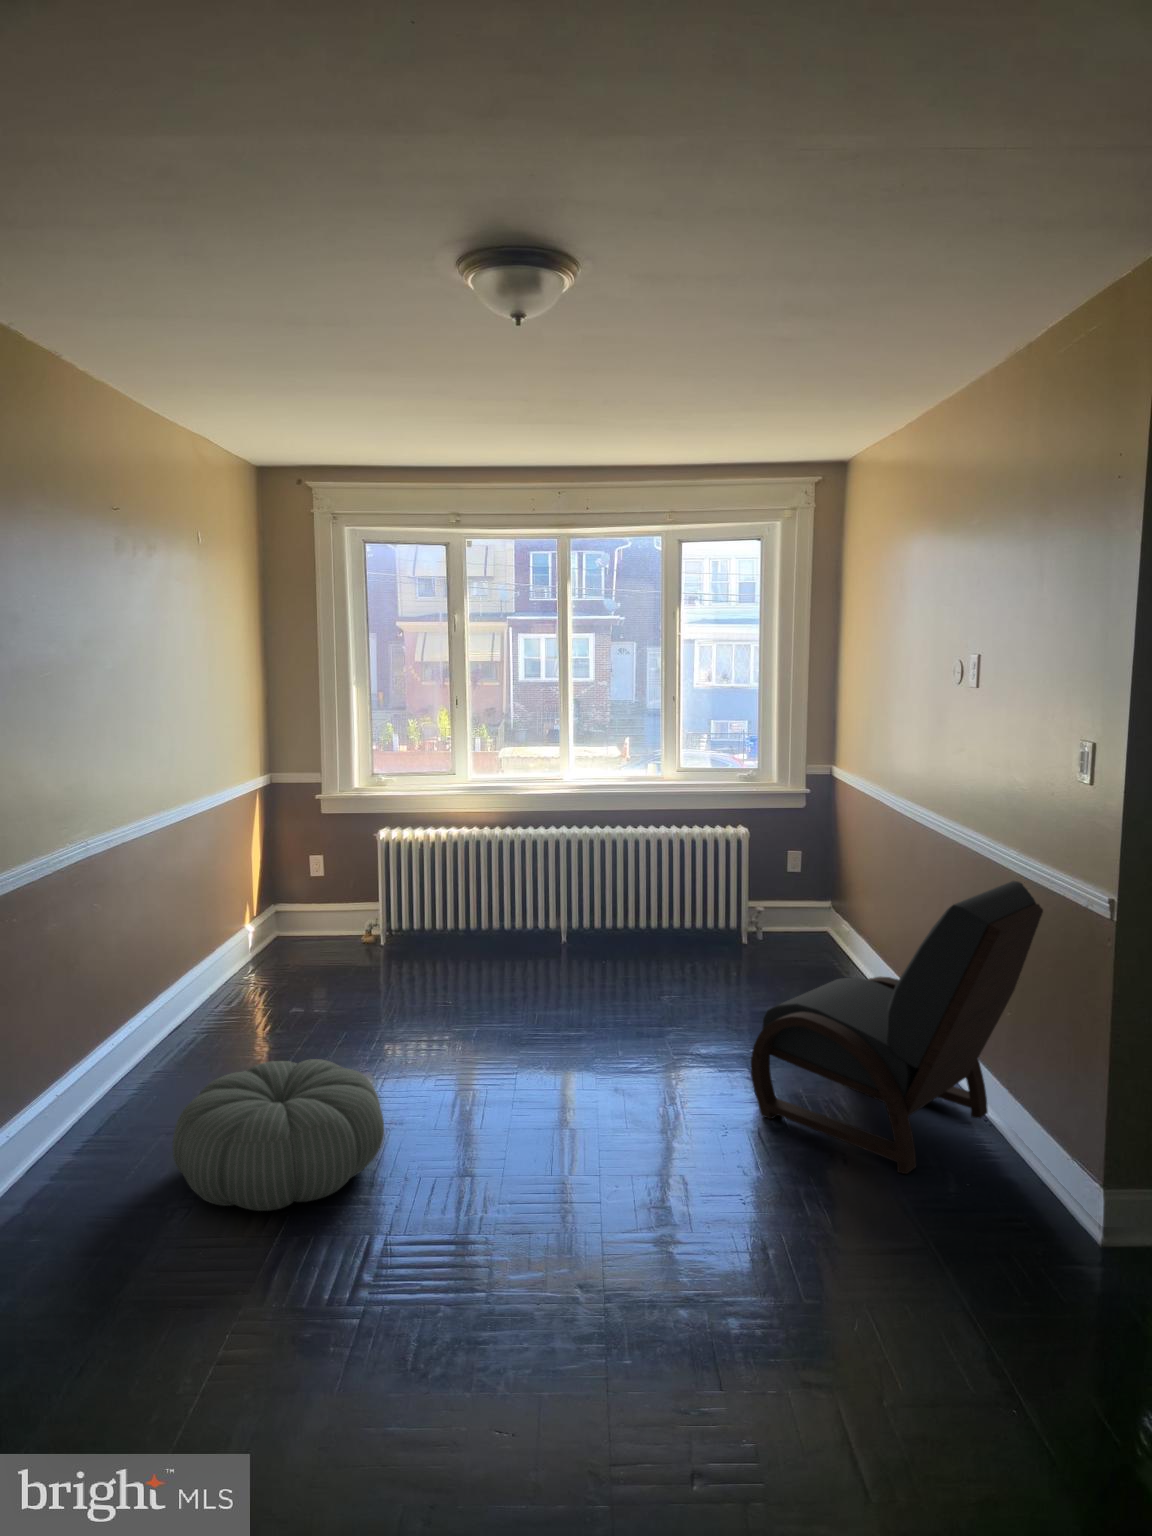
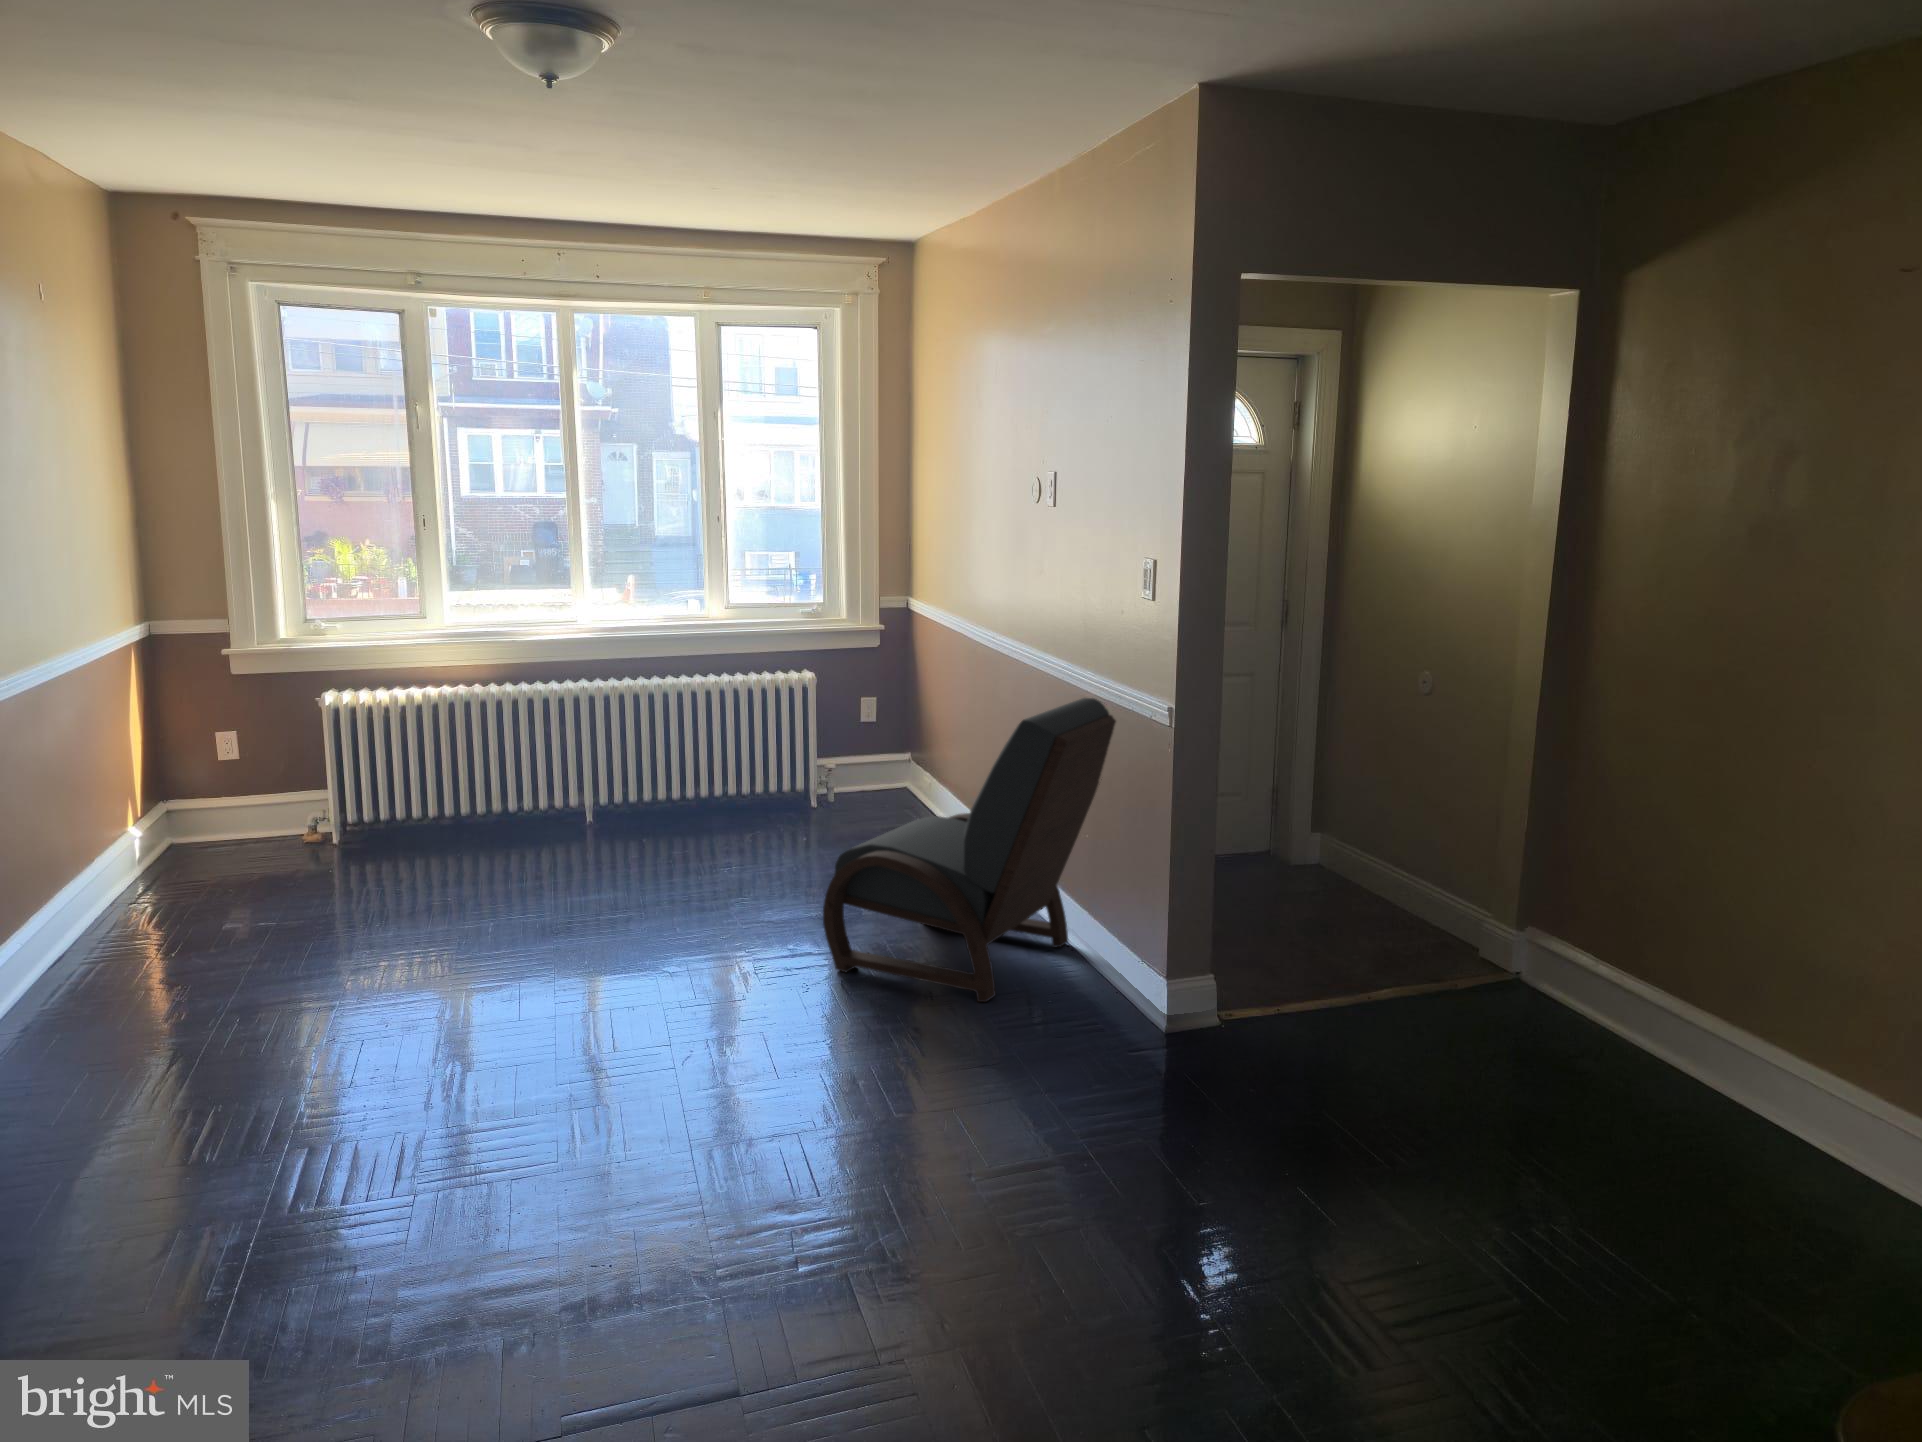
pouf: present [172,1059,384,1211] -> none [96,958,387,1133]

